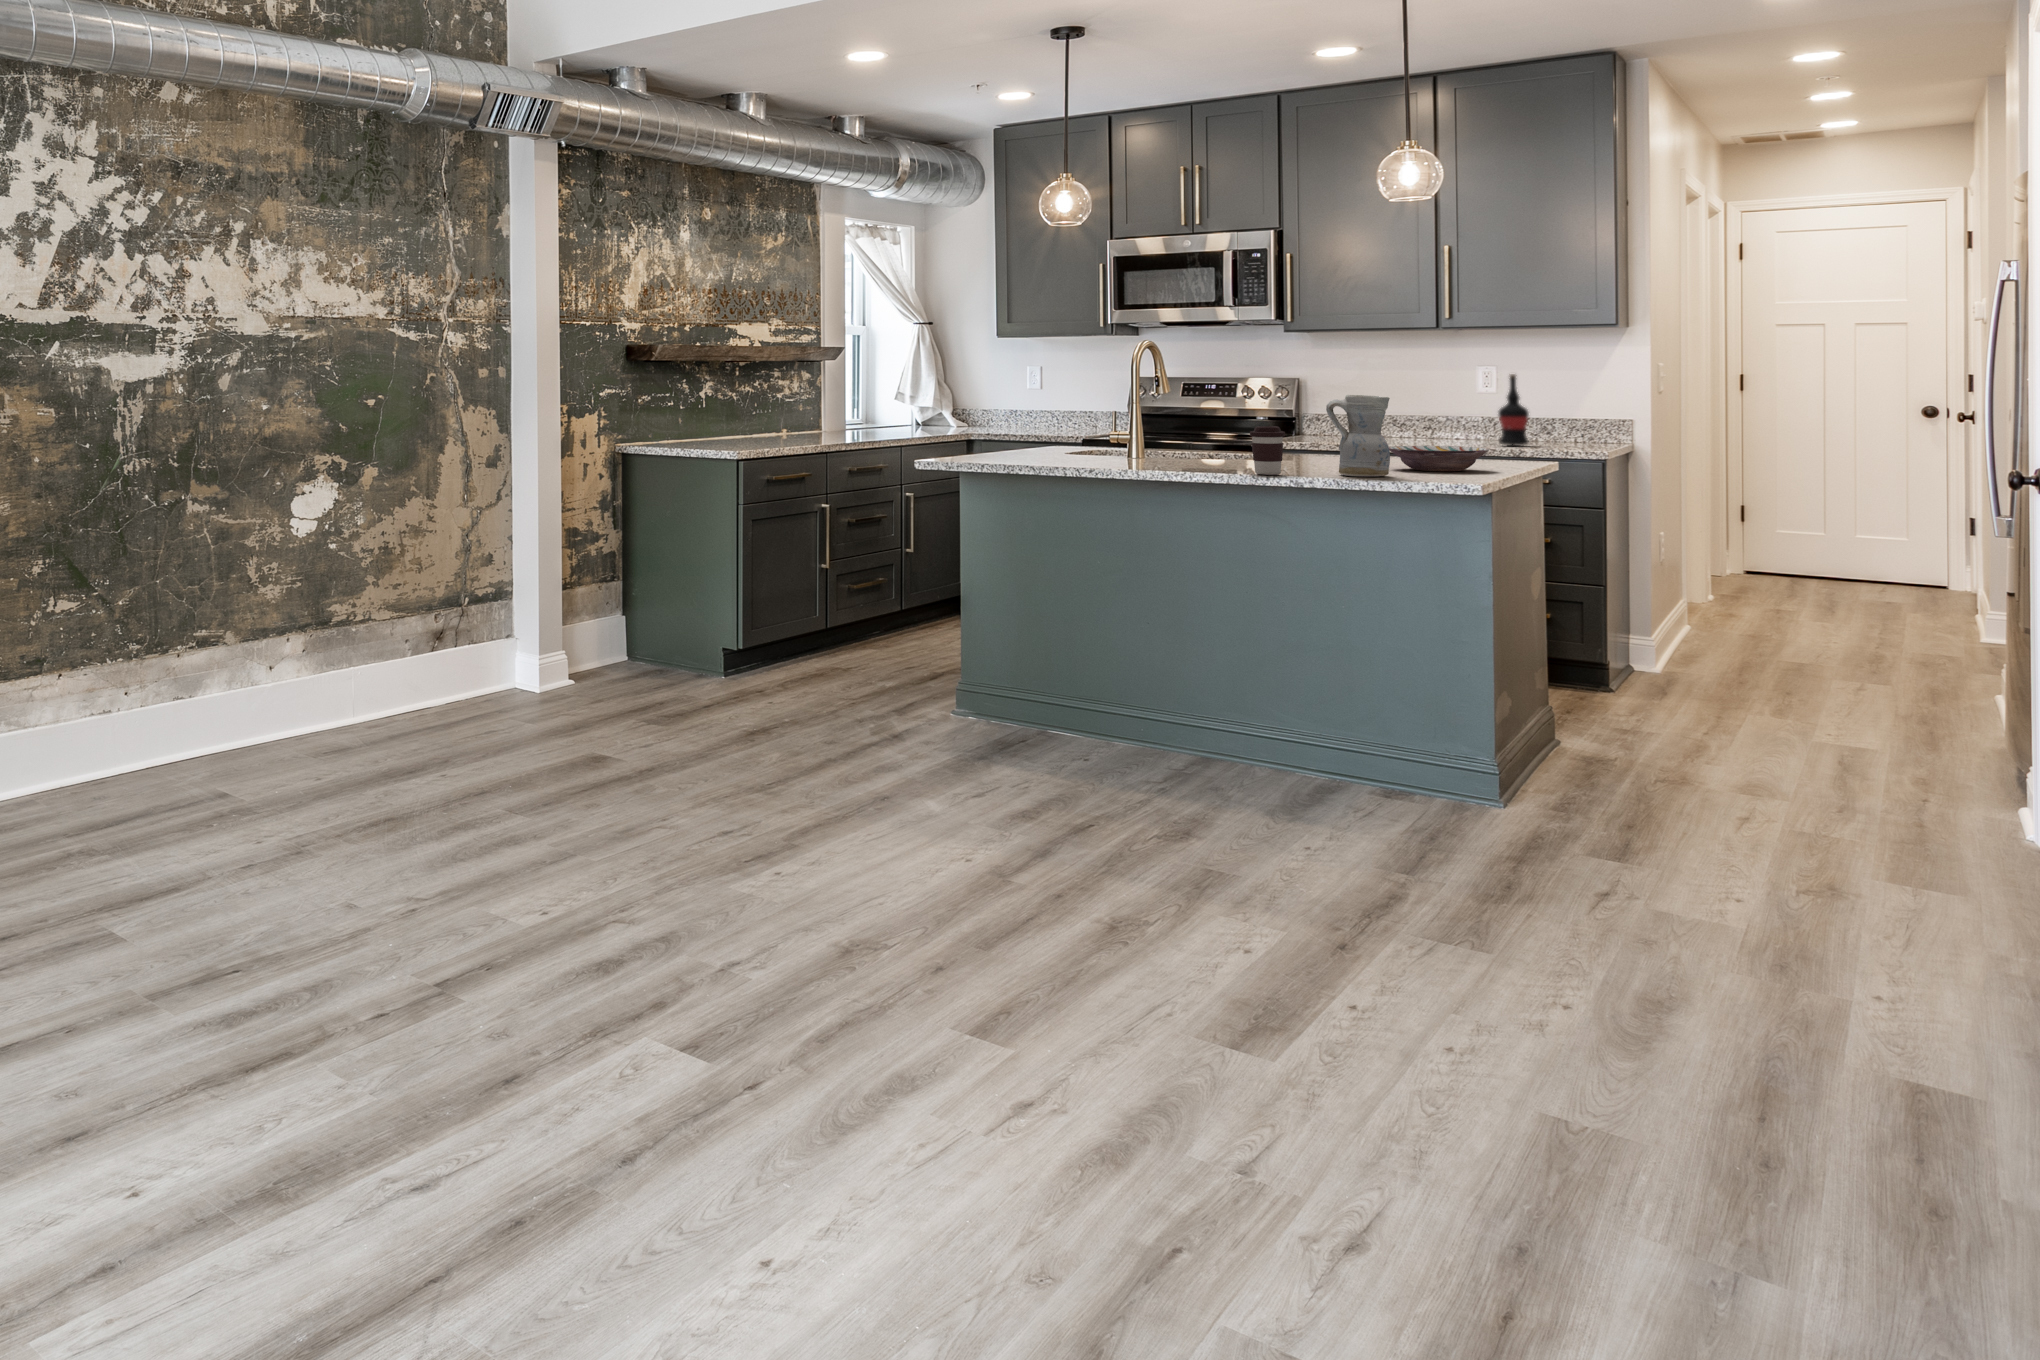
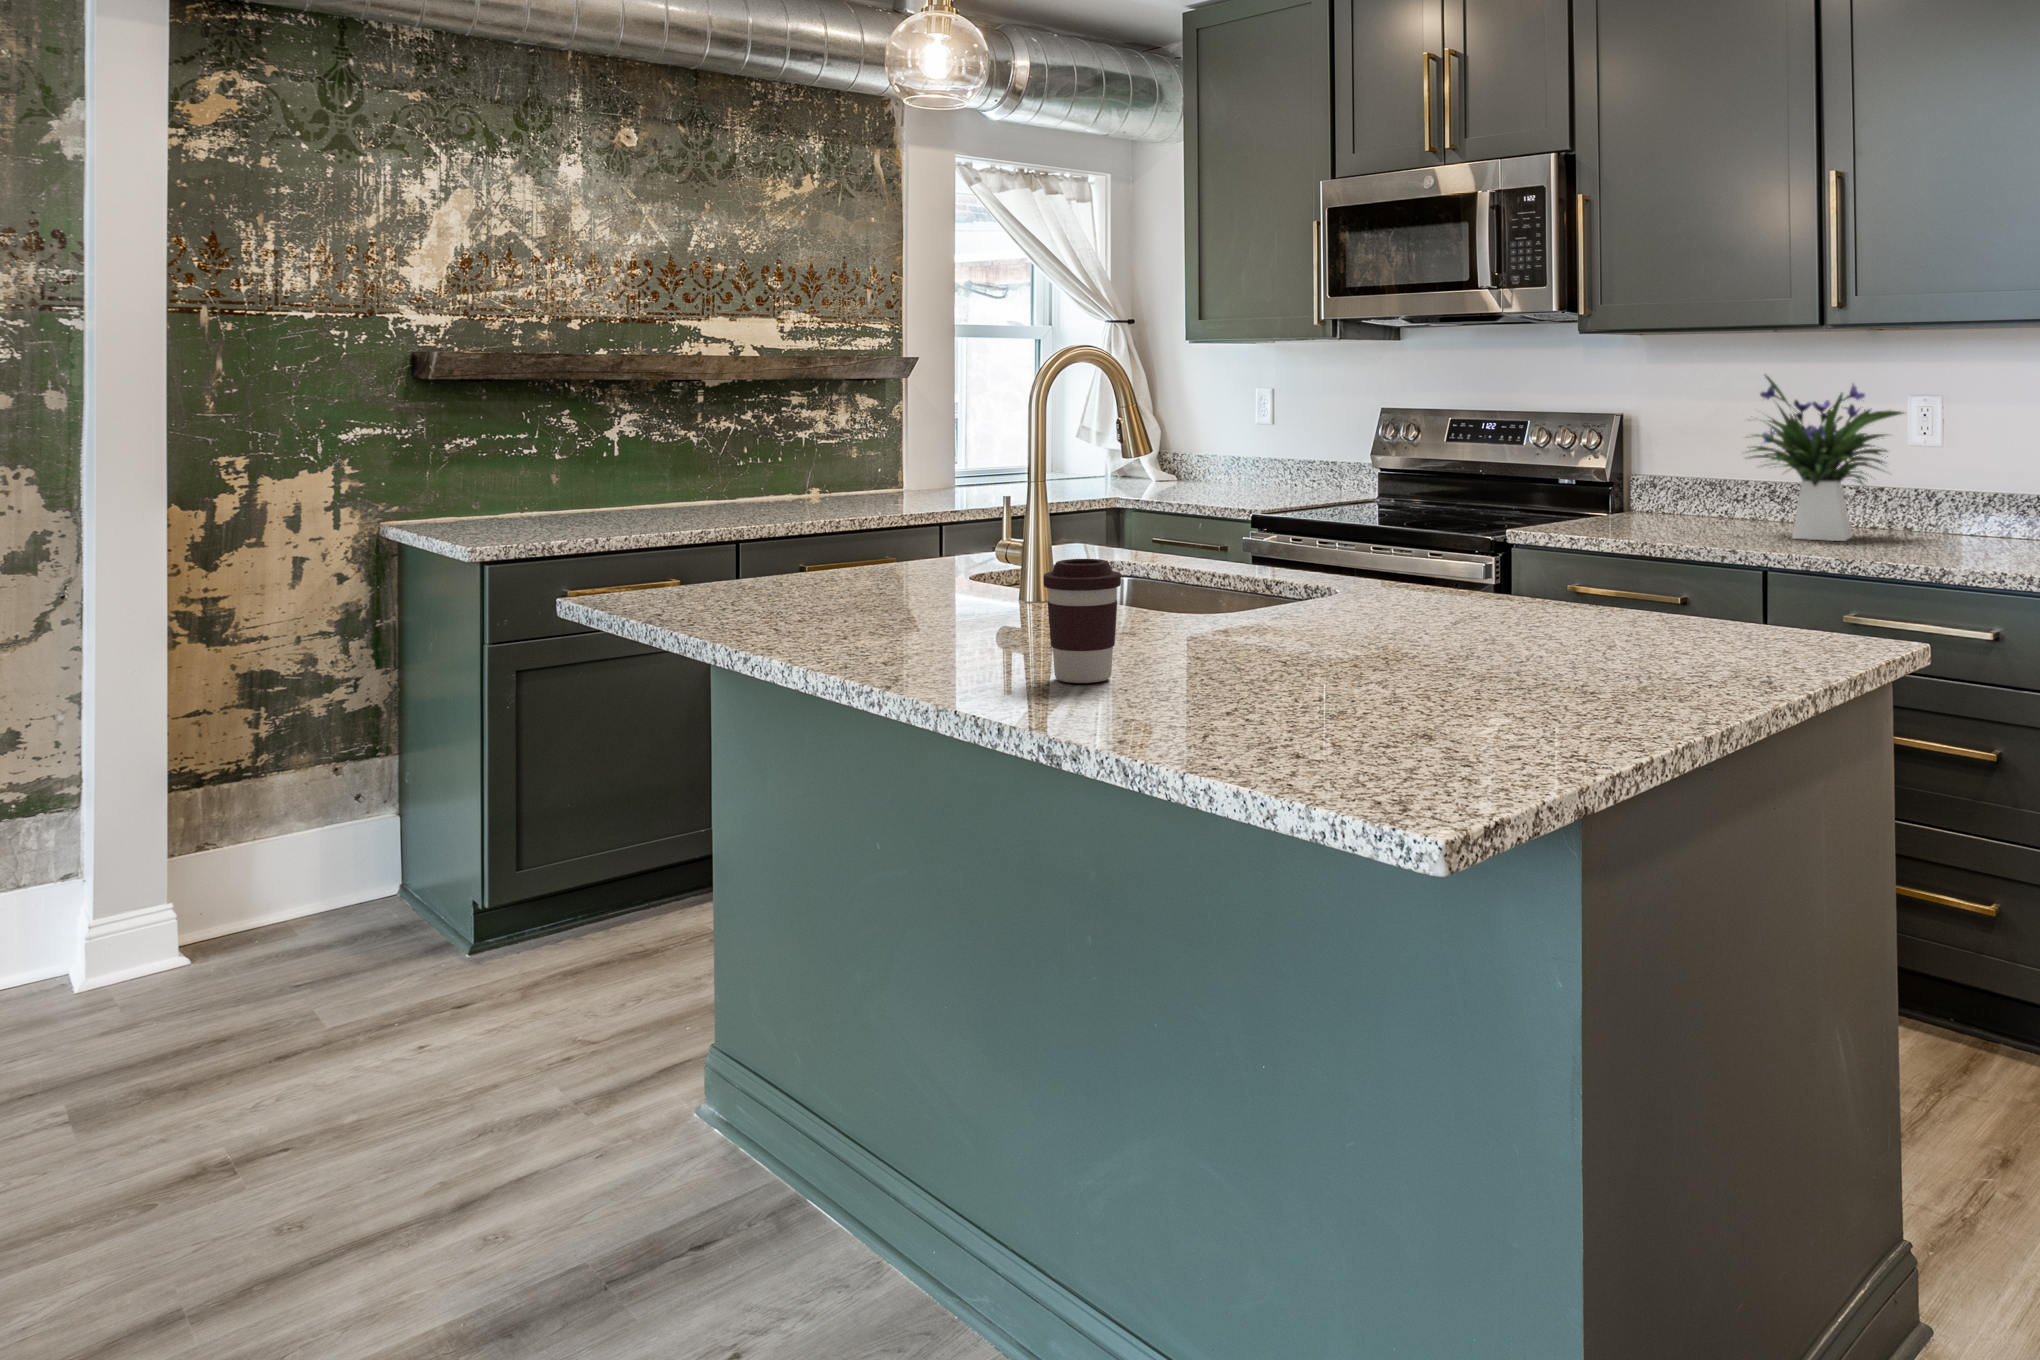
flower arrangement: none [1376,352,1476,442] -> present [1748,375,1903,541]
wine bottle: present [1498,374,1529,446] -> none [1922,418,1977,556]
ceramic pitcher: present [1326,395,1390,477] -> none [1204,487,1341,703]
decorative bowl: present [1389,446,1489,471] -> none [1438,598,1654,674]

